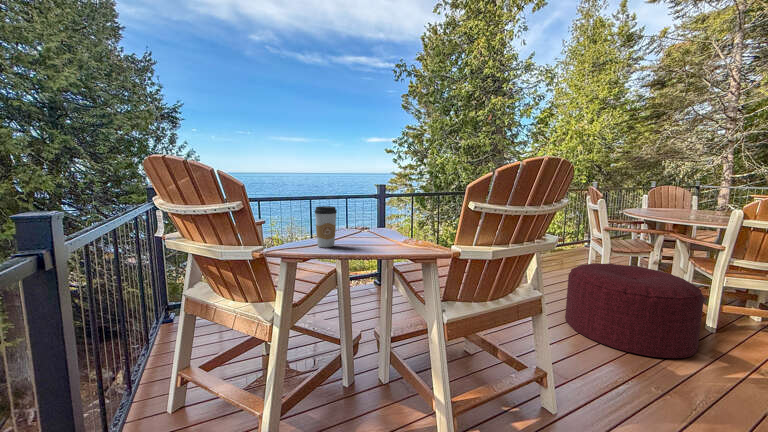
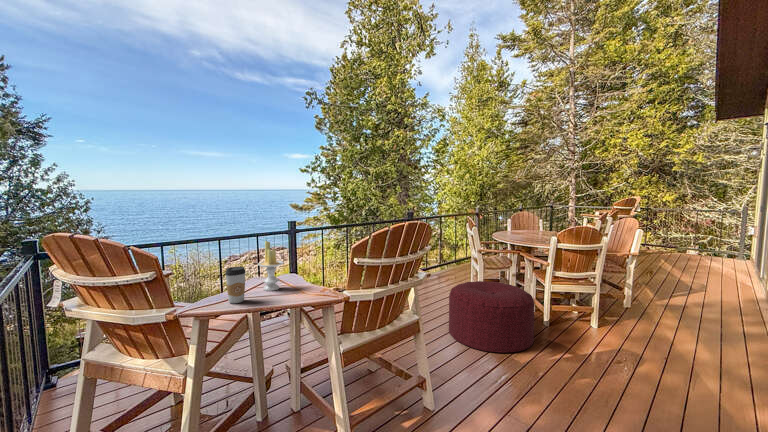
candle: none [350,183,378,241] -> present [258,241,283,291]

